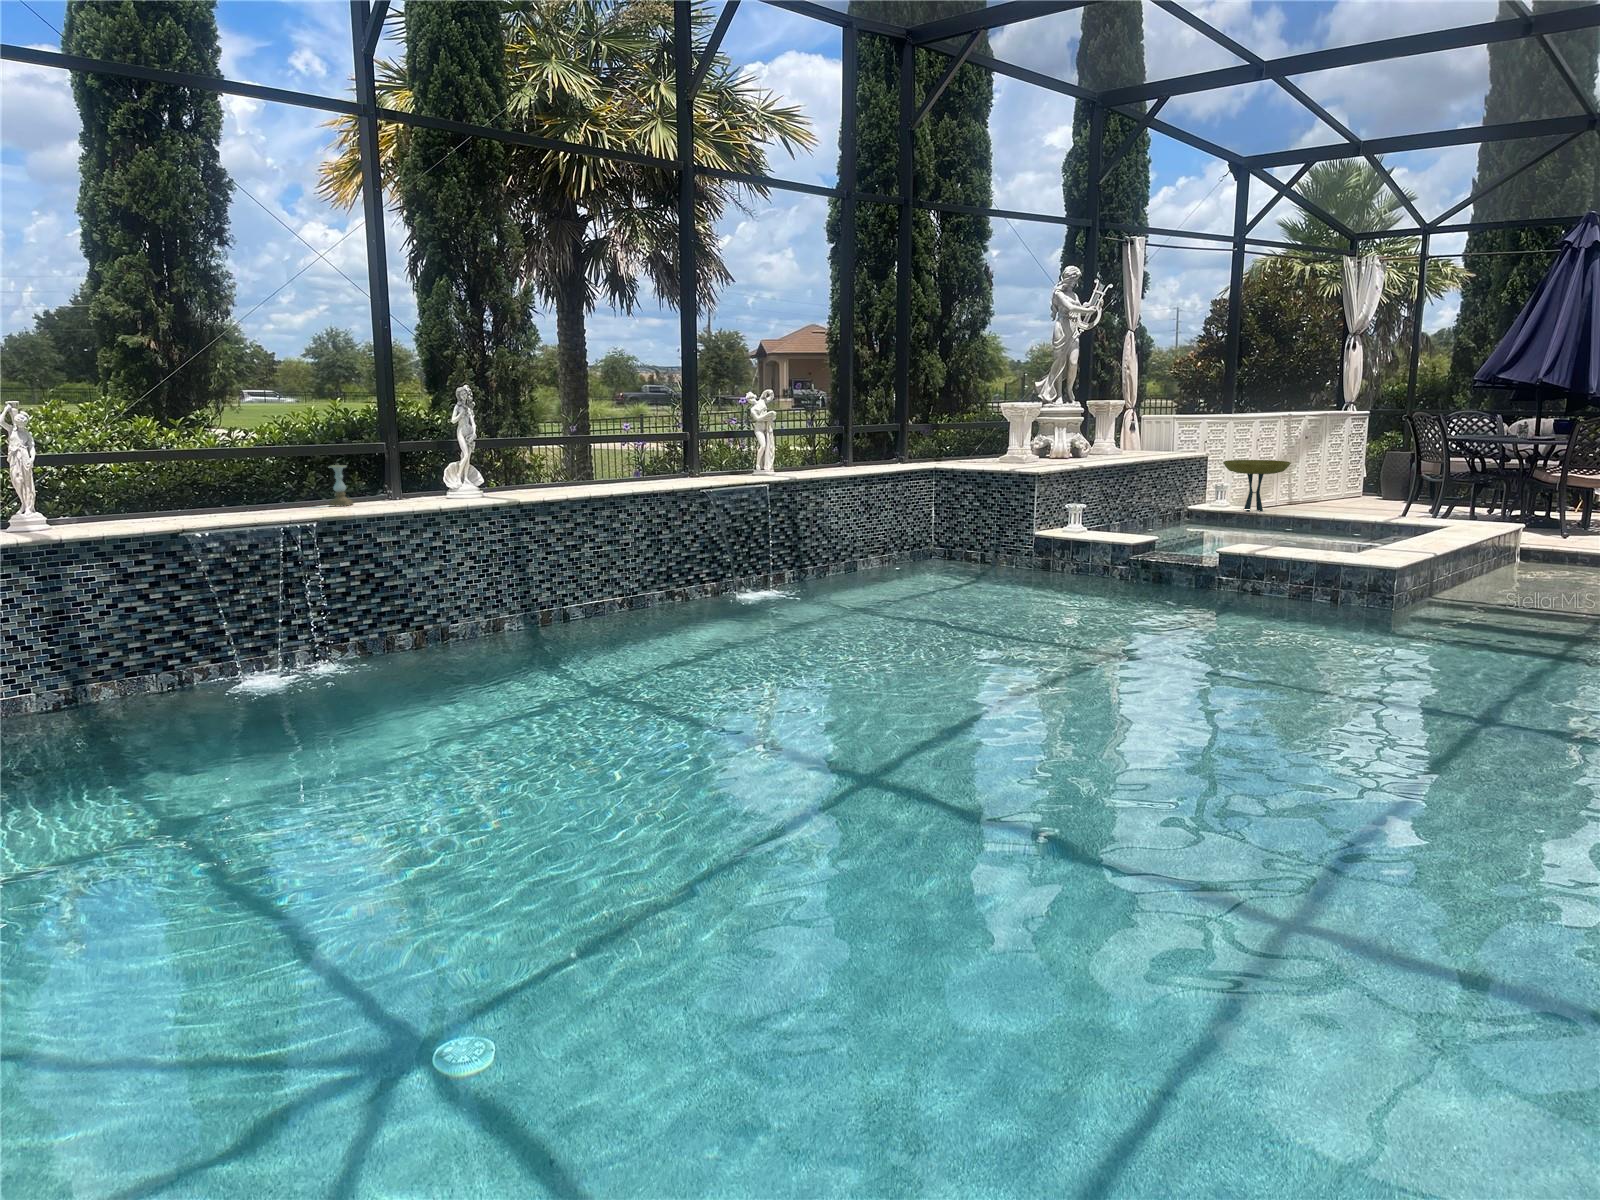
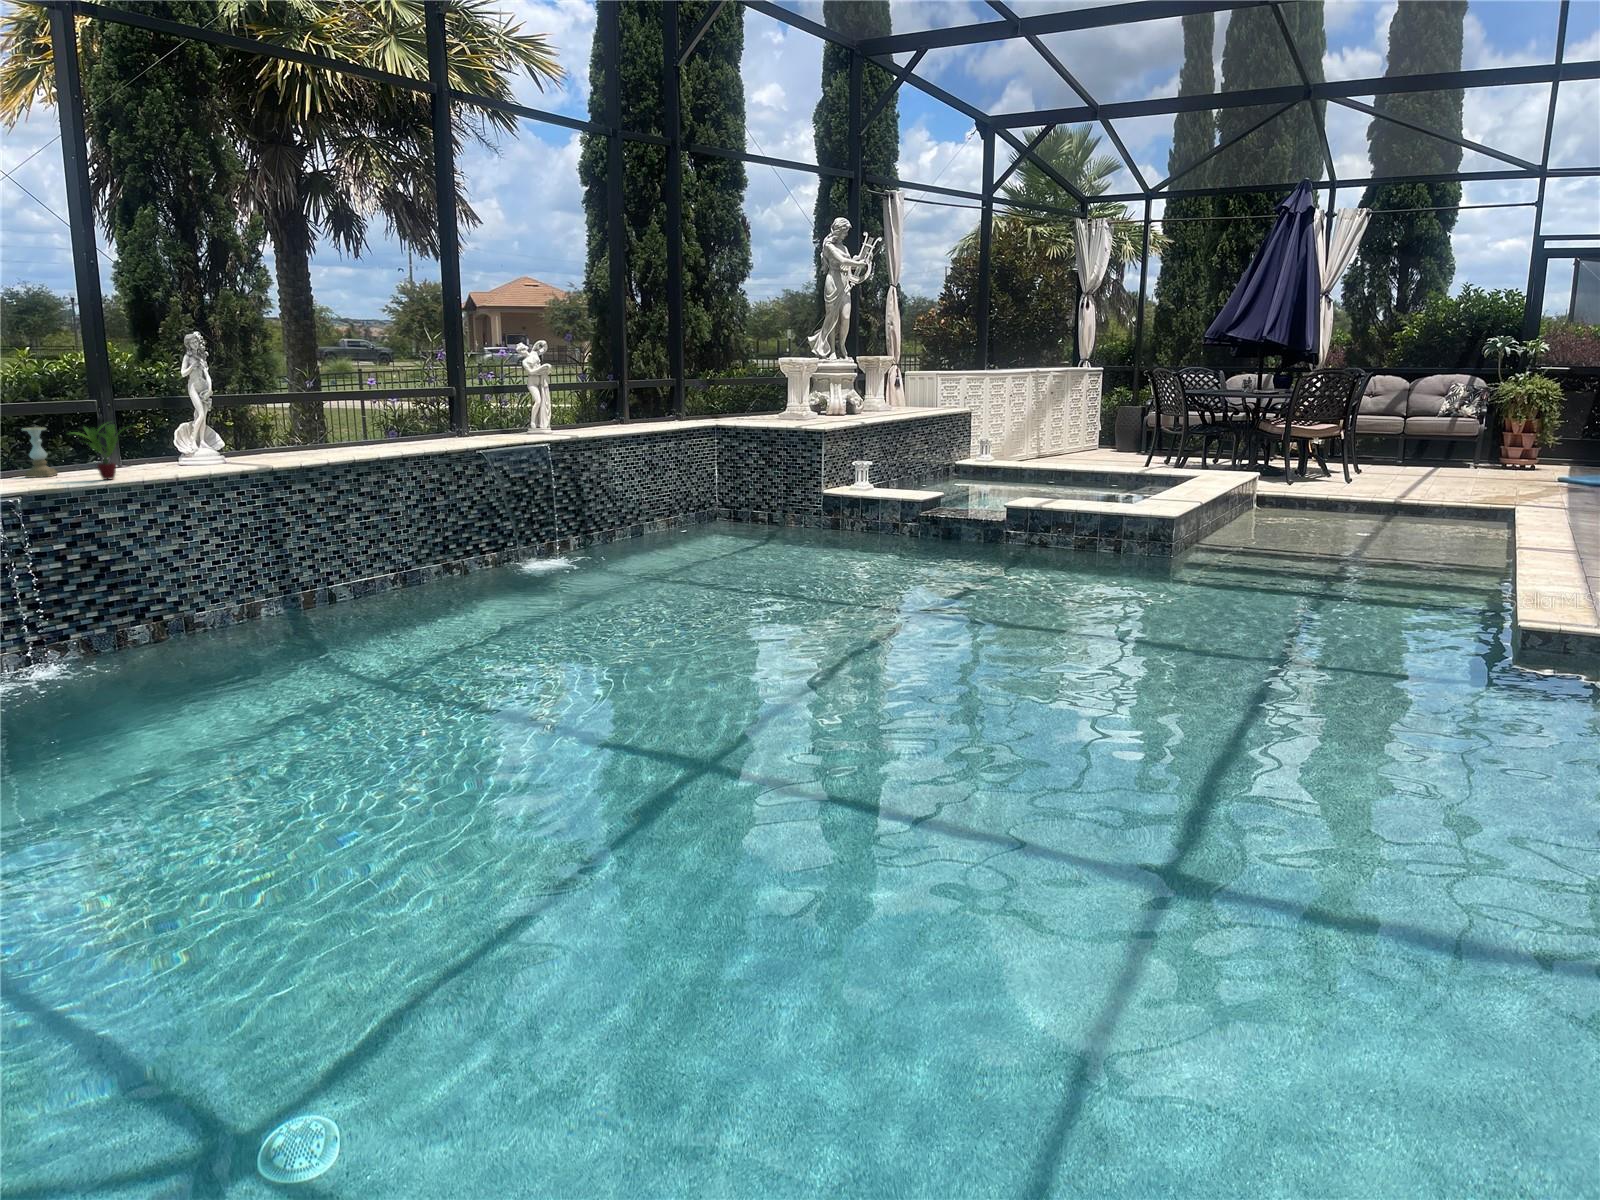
potted plant: none [358,460,413,509] -> present [69,424,118,480]
side table: present [1223,460,1291,512] -> none [982,415,1043,464]

